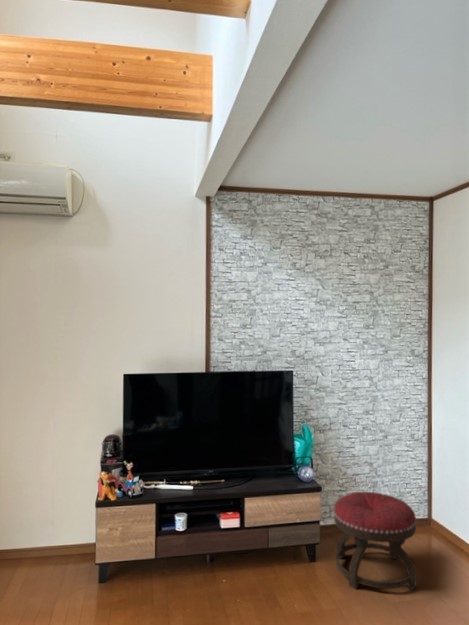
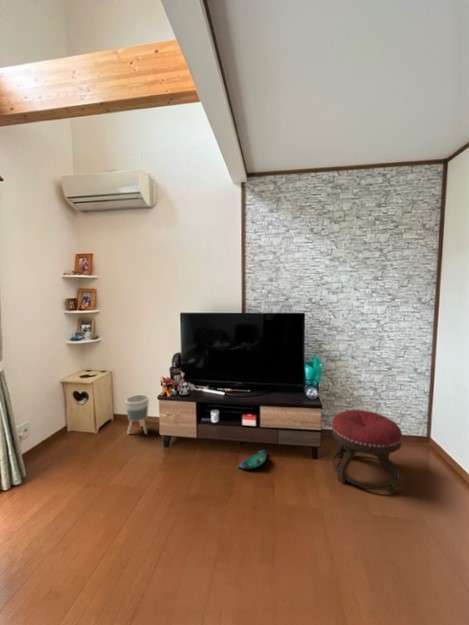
planter: none [20,506,59,576] -> present [125,395,149,435]
plush toy: none [218,563,254,594] -> present [237,450,266,469]

